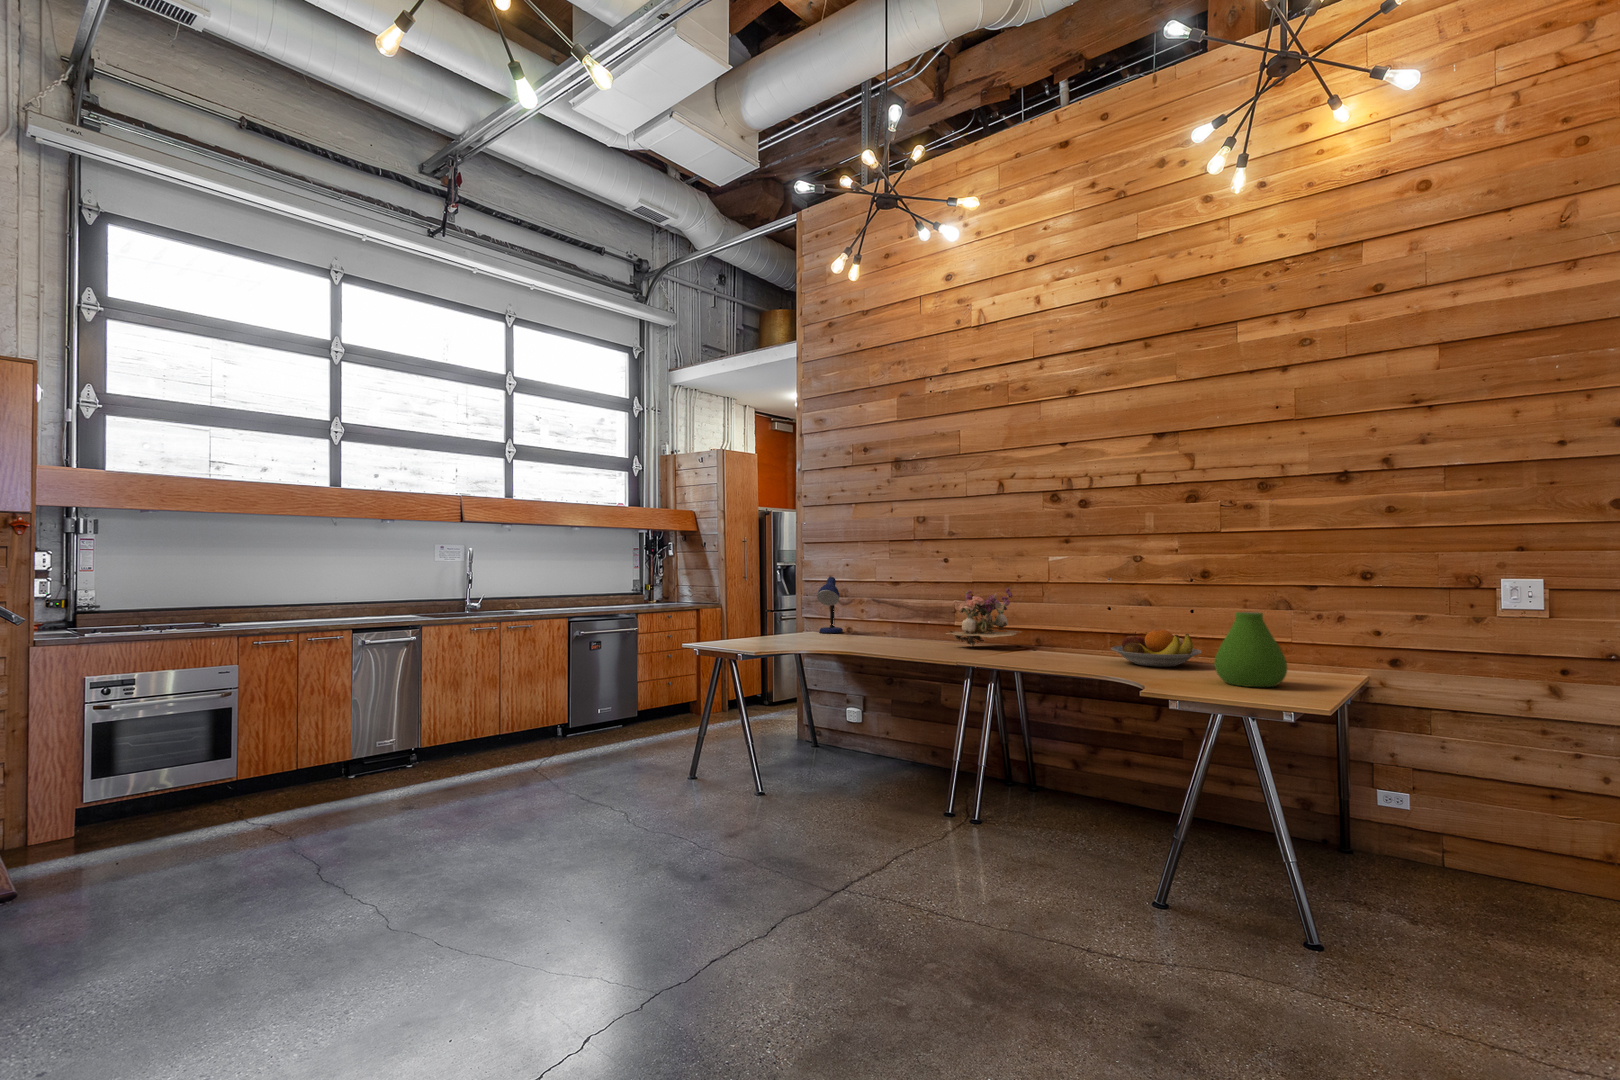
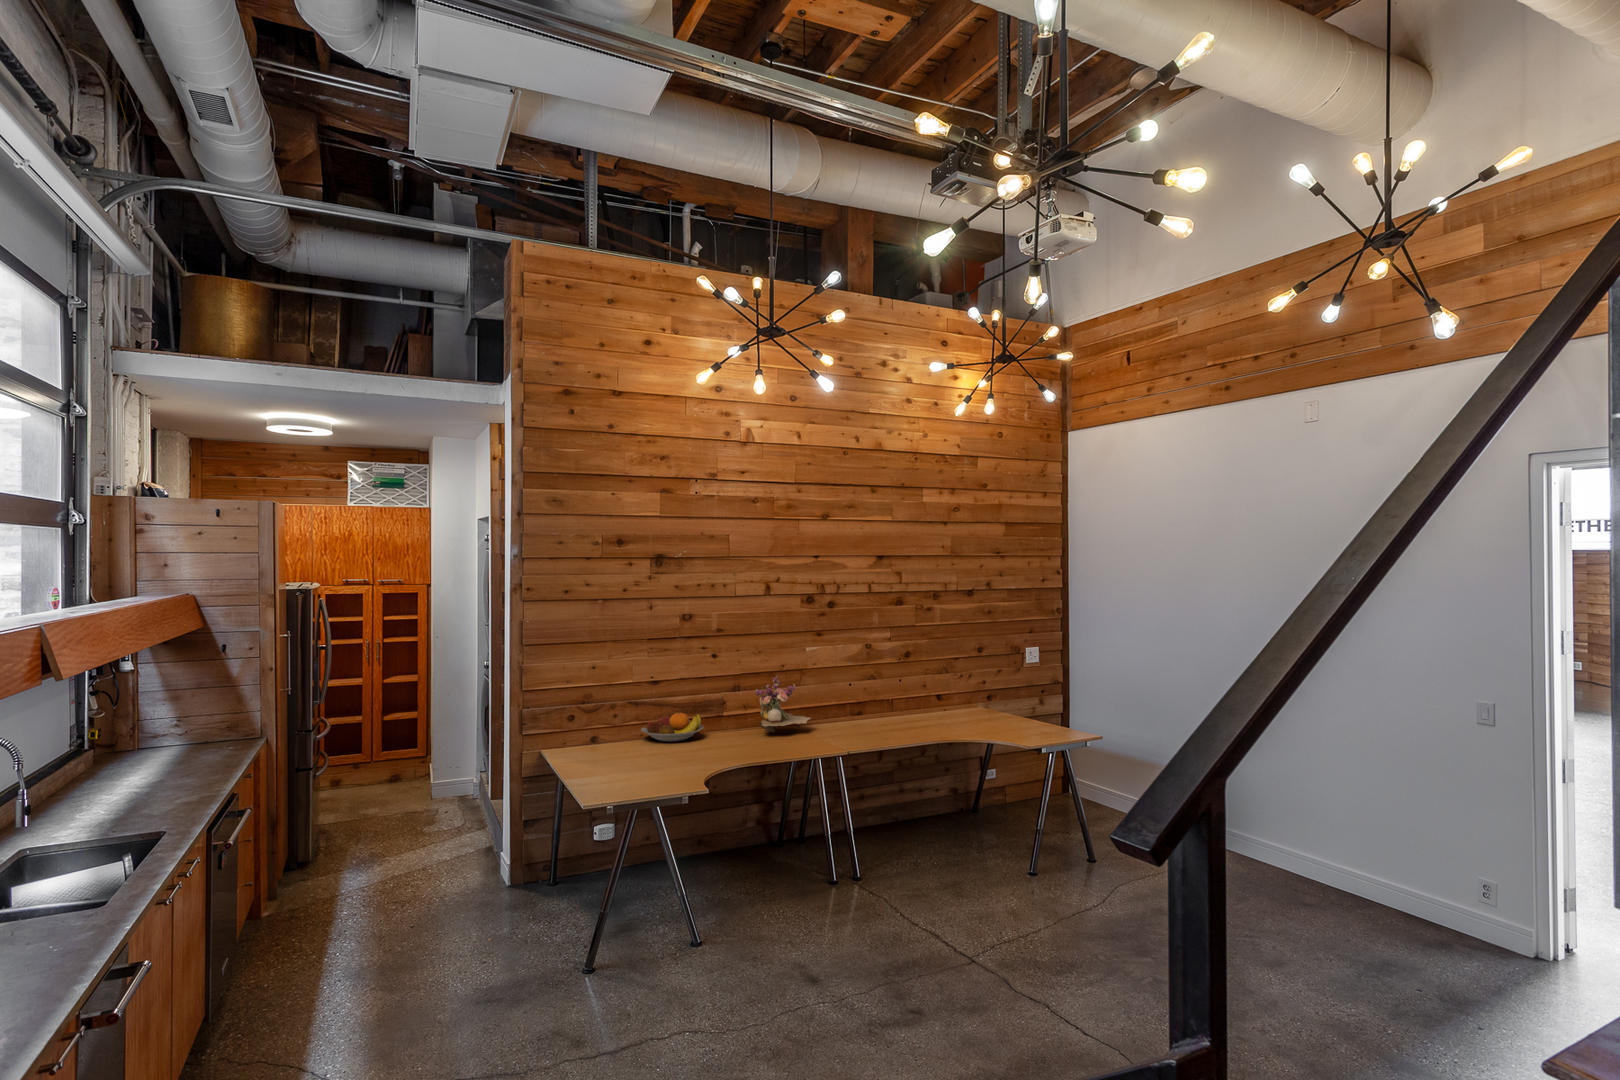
desk lamp: present [817,577,843,634] -> none [561,683,612,749]
vase: present [1214,612,1287,687] -> none [993,683,1032,728]
fruit bowl: present [1111,629,1202,667] -> present [641,713,703,742]

